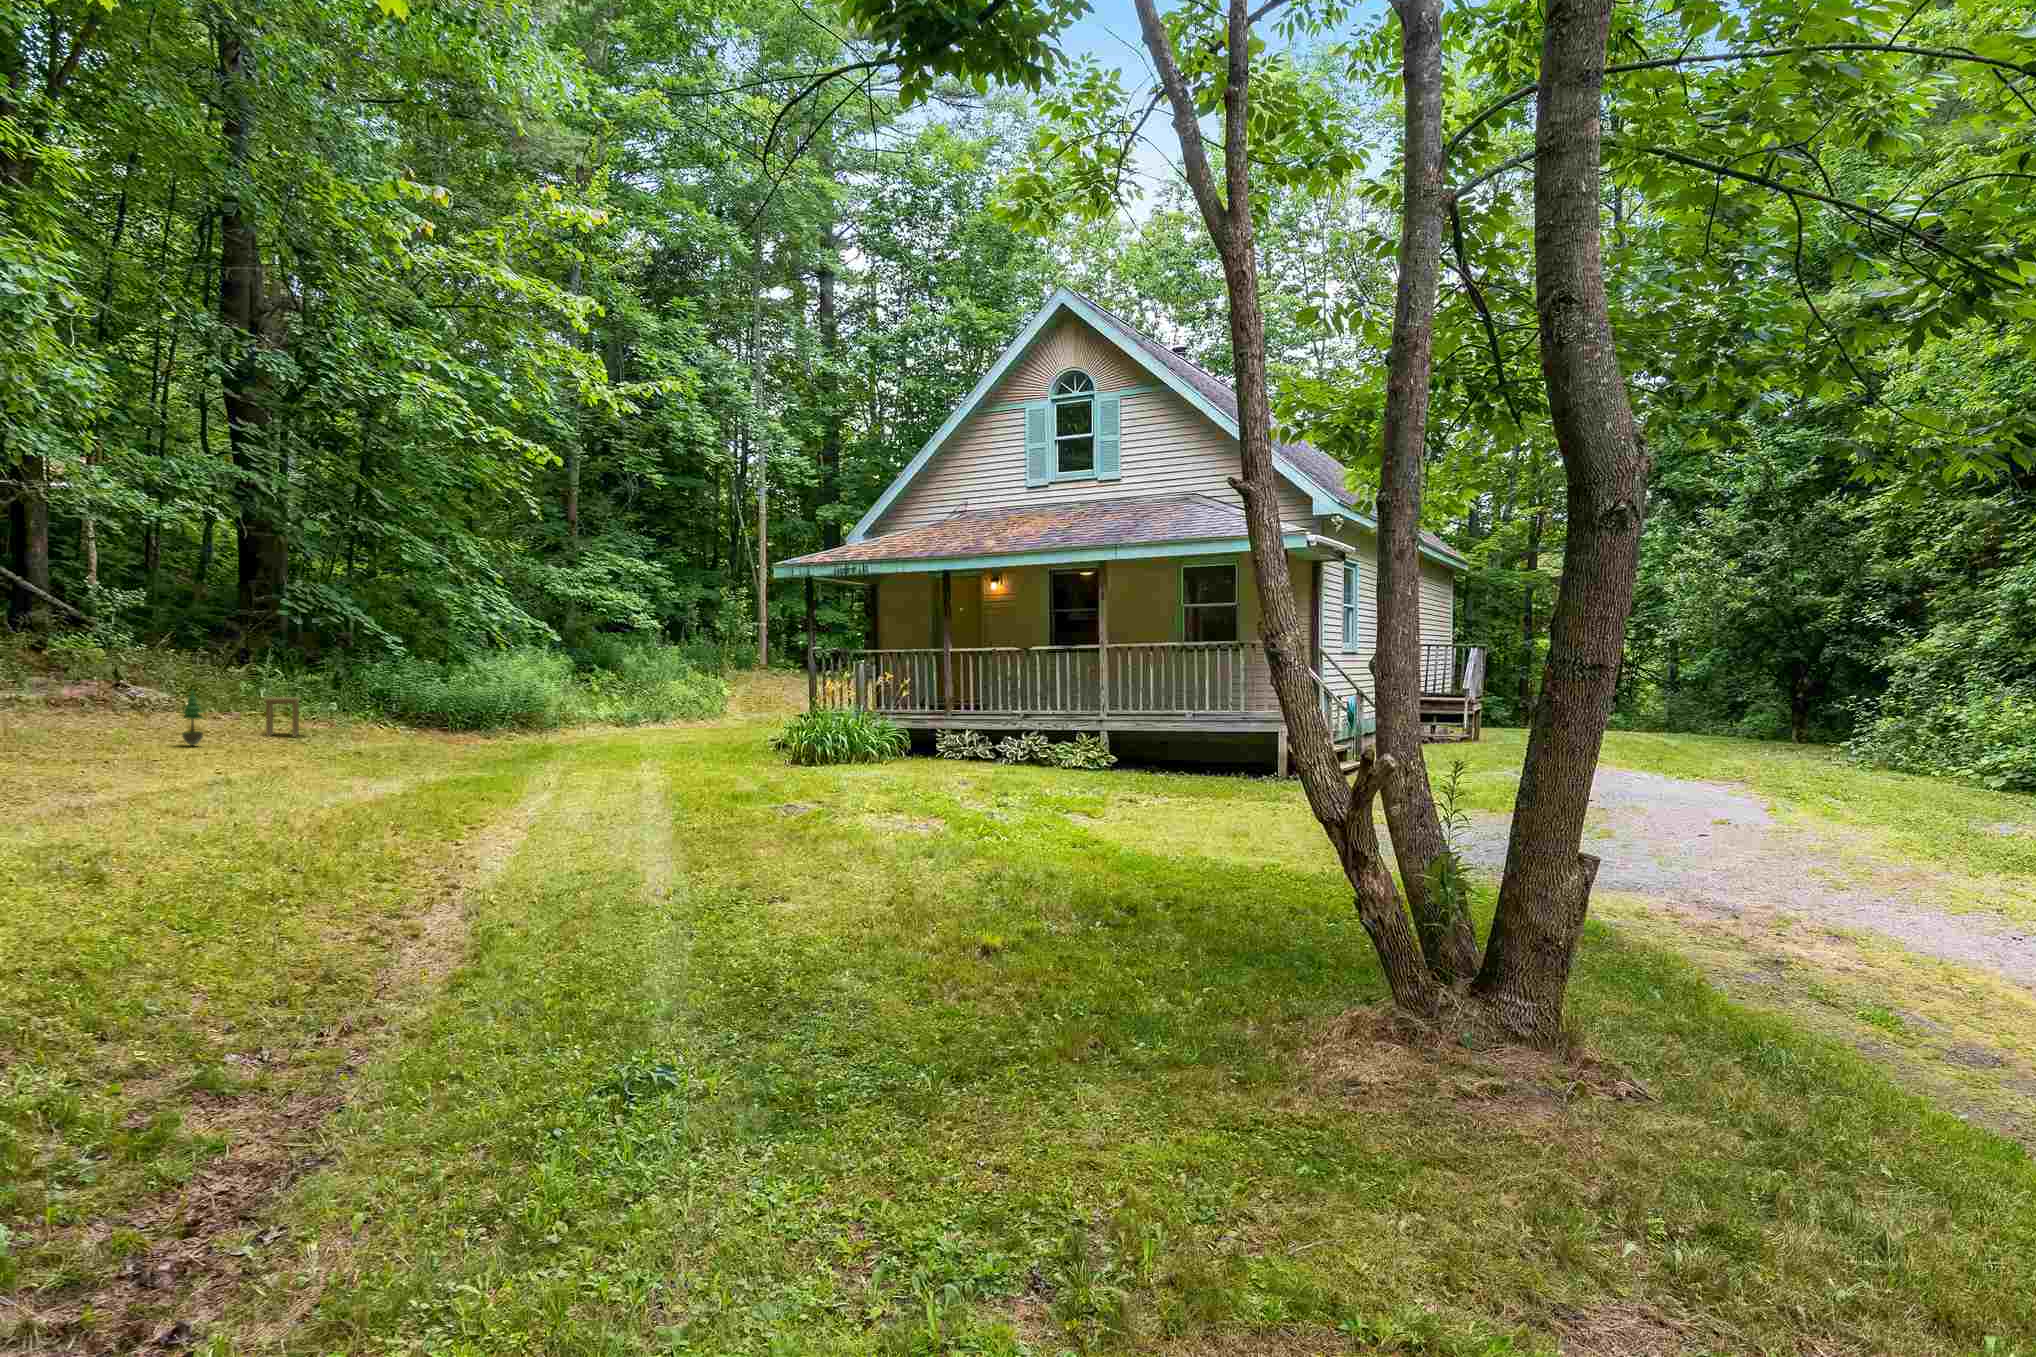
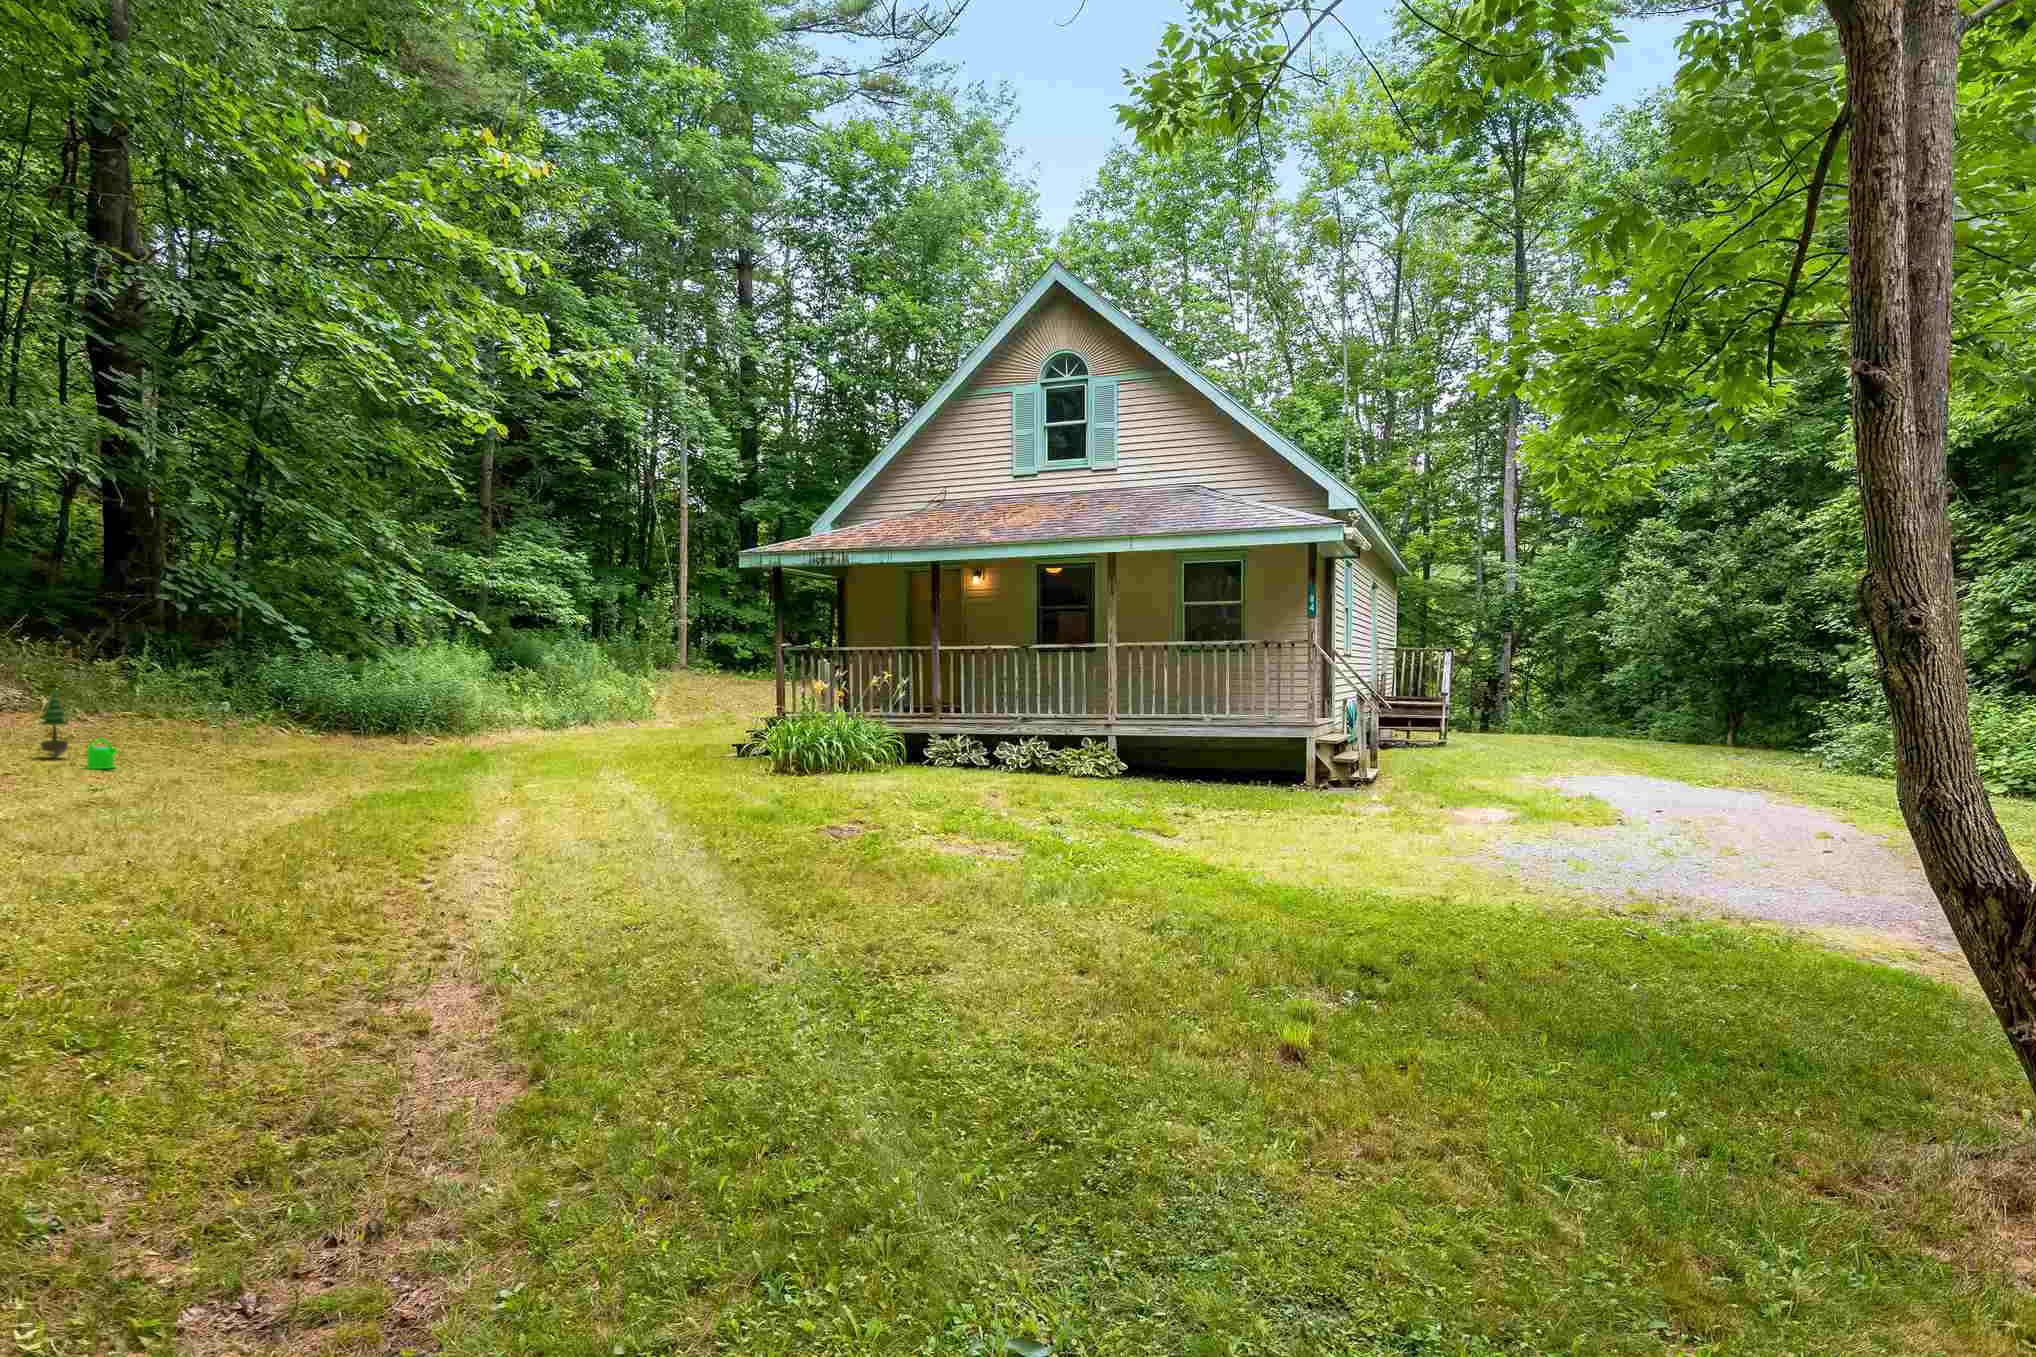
stool: present [264,697,301,737] -> none [143,698,190,747]
watering can: none [214,729,239,755] -> present [87,738,118,769]

